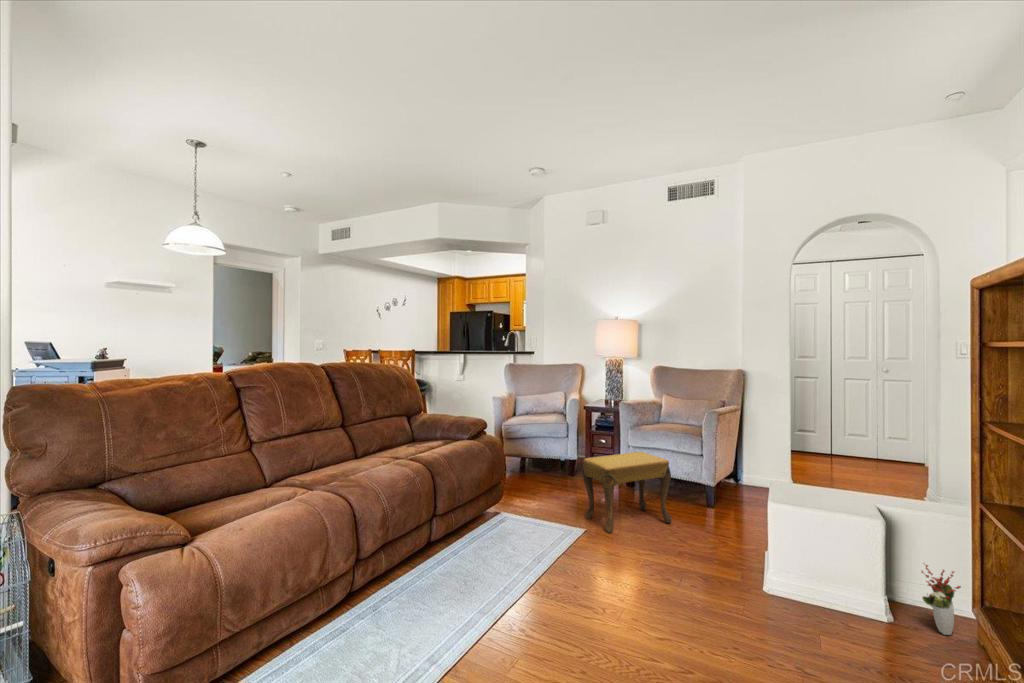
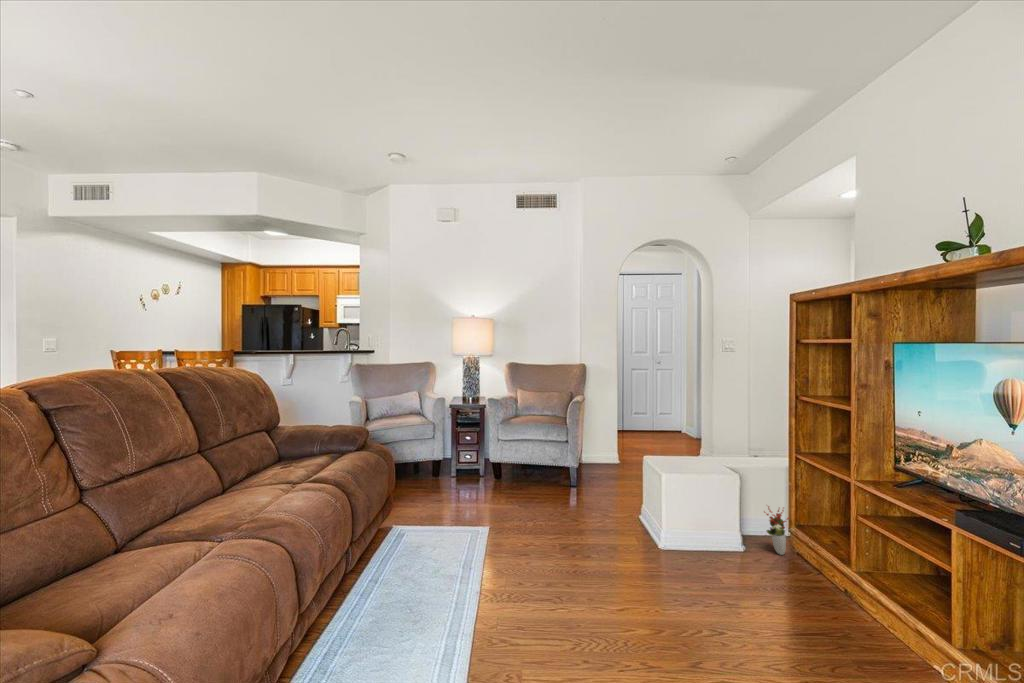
footstool: present [582,452,672,533] -> none [475,445,555,527]

